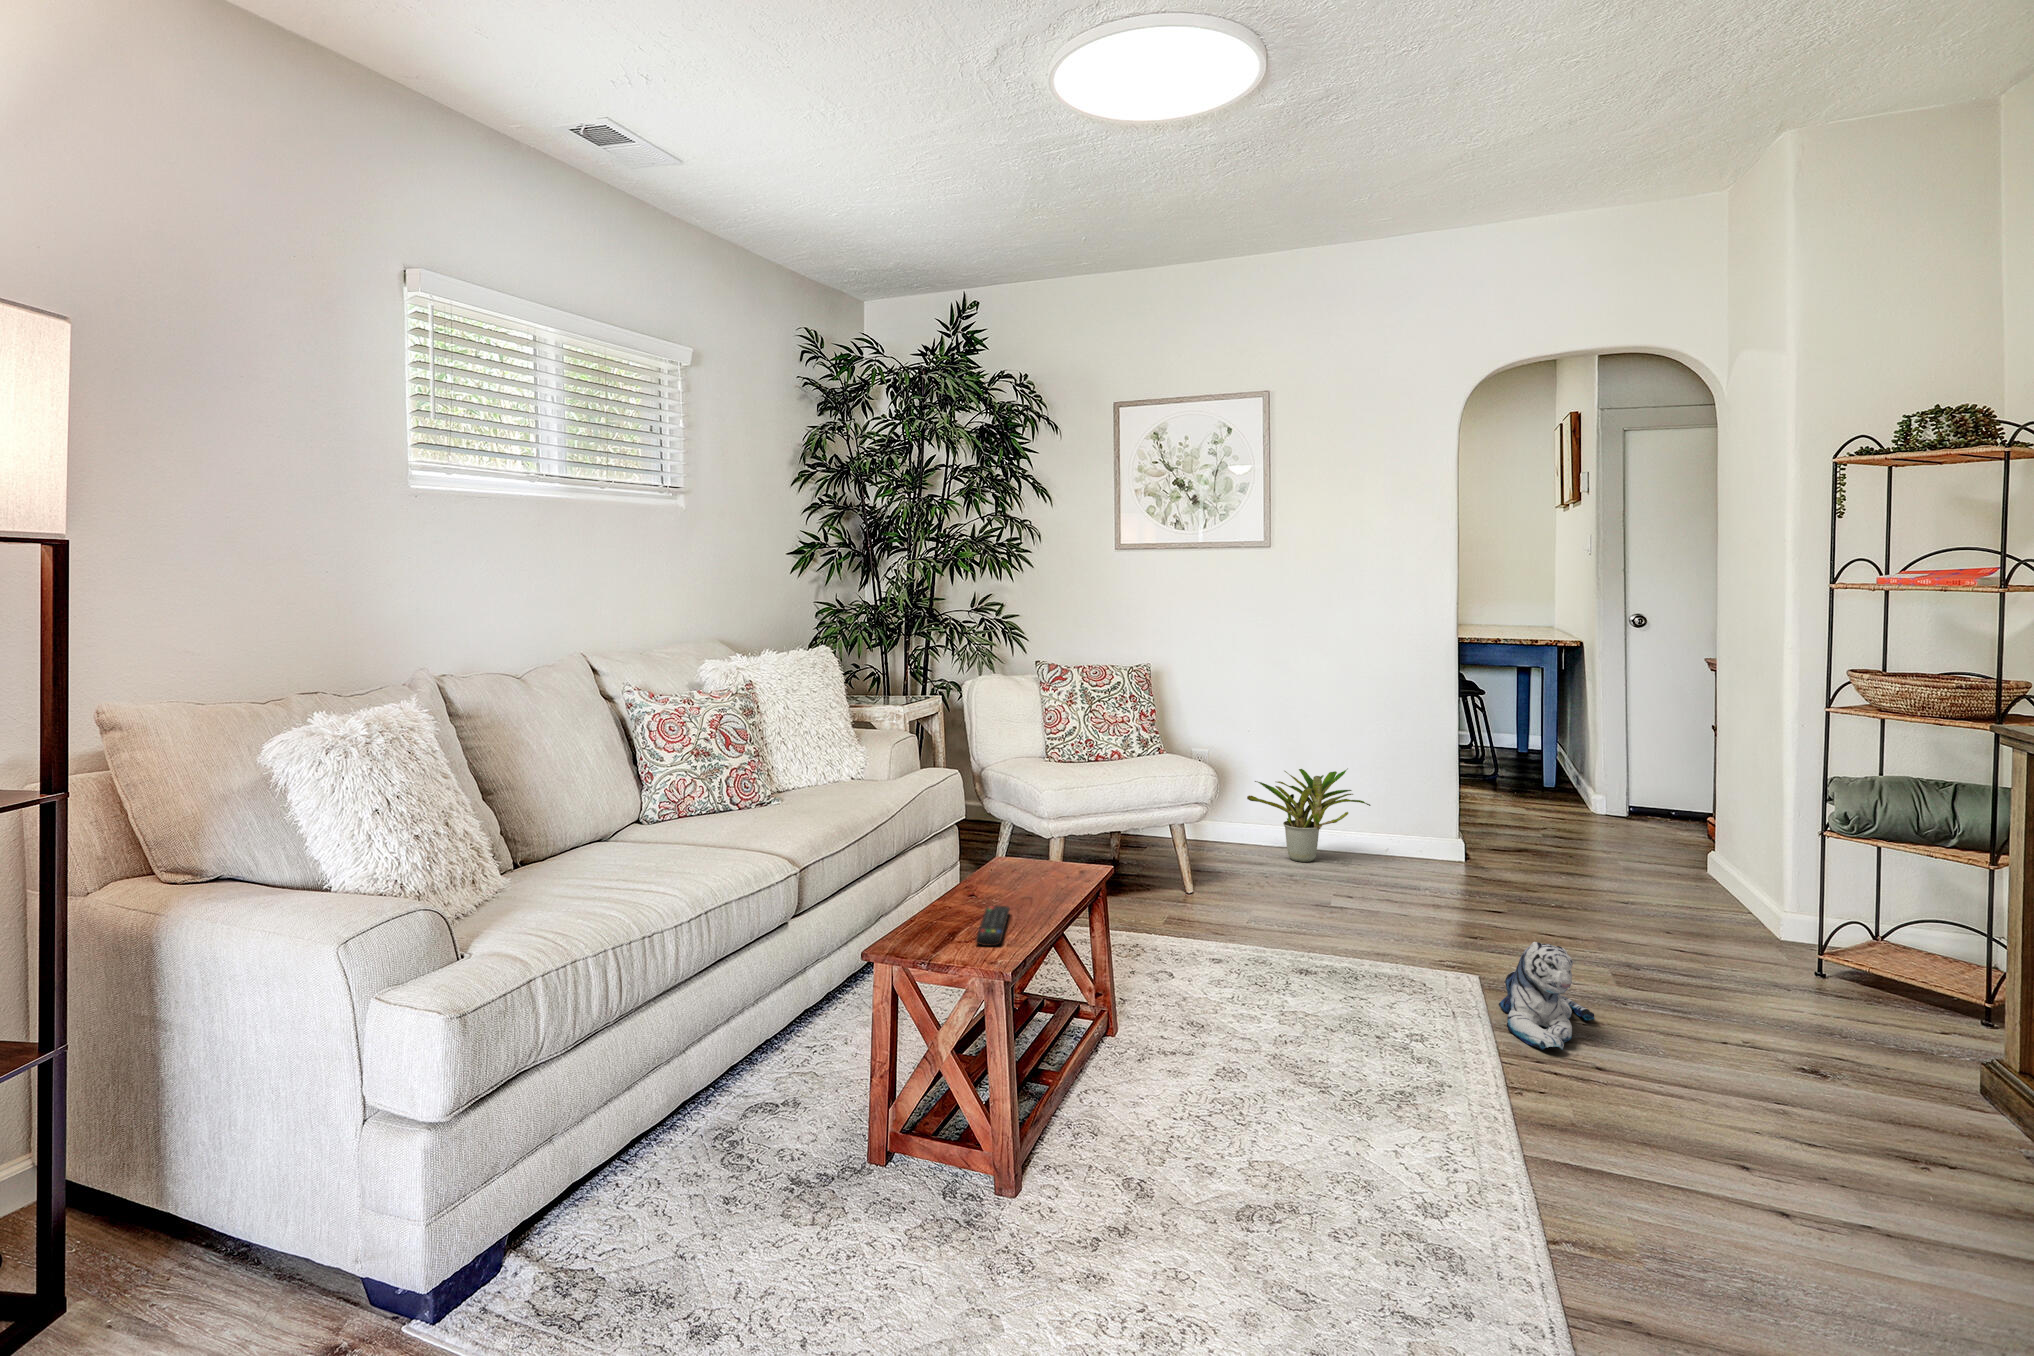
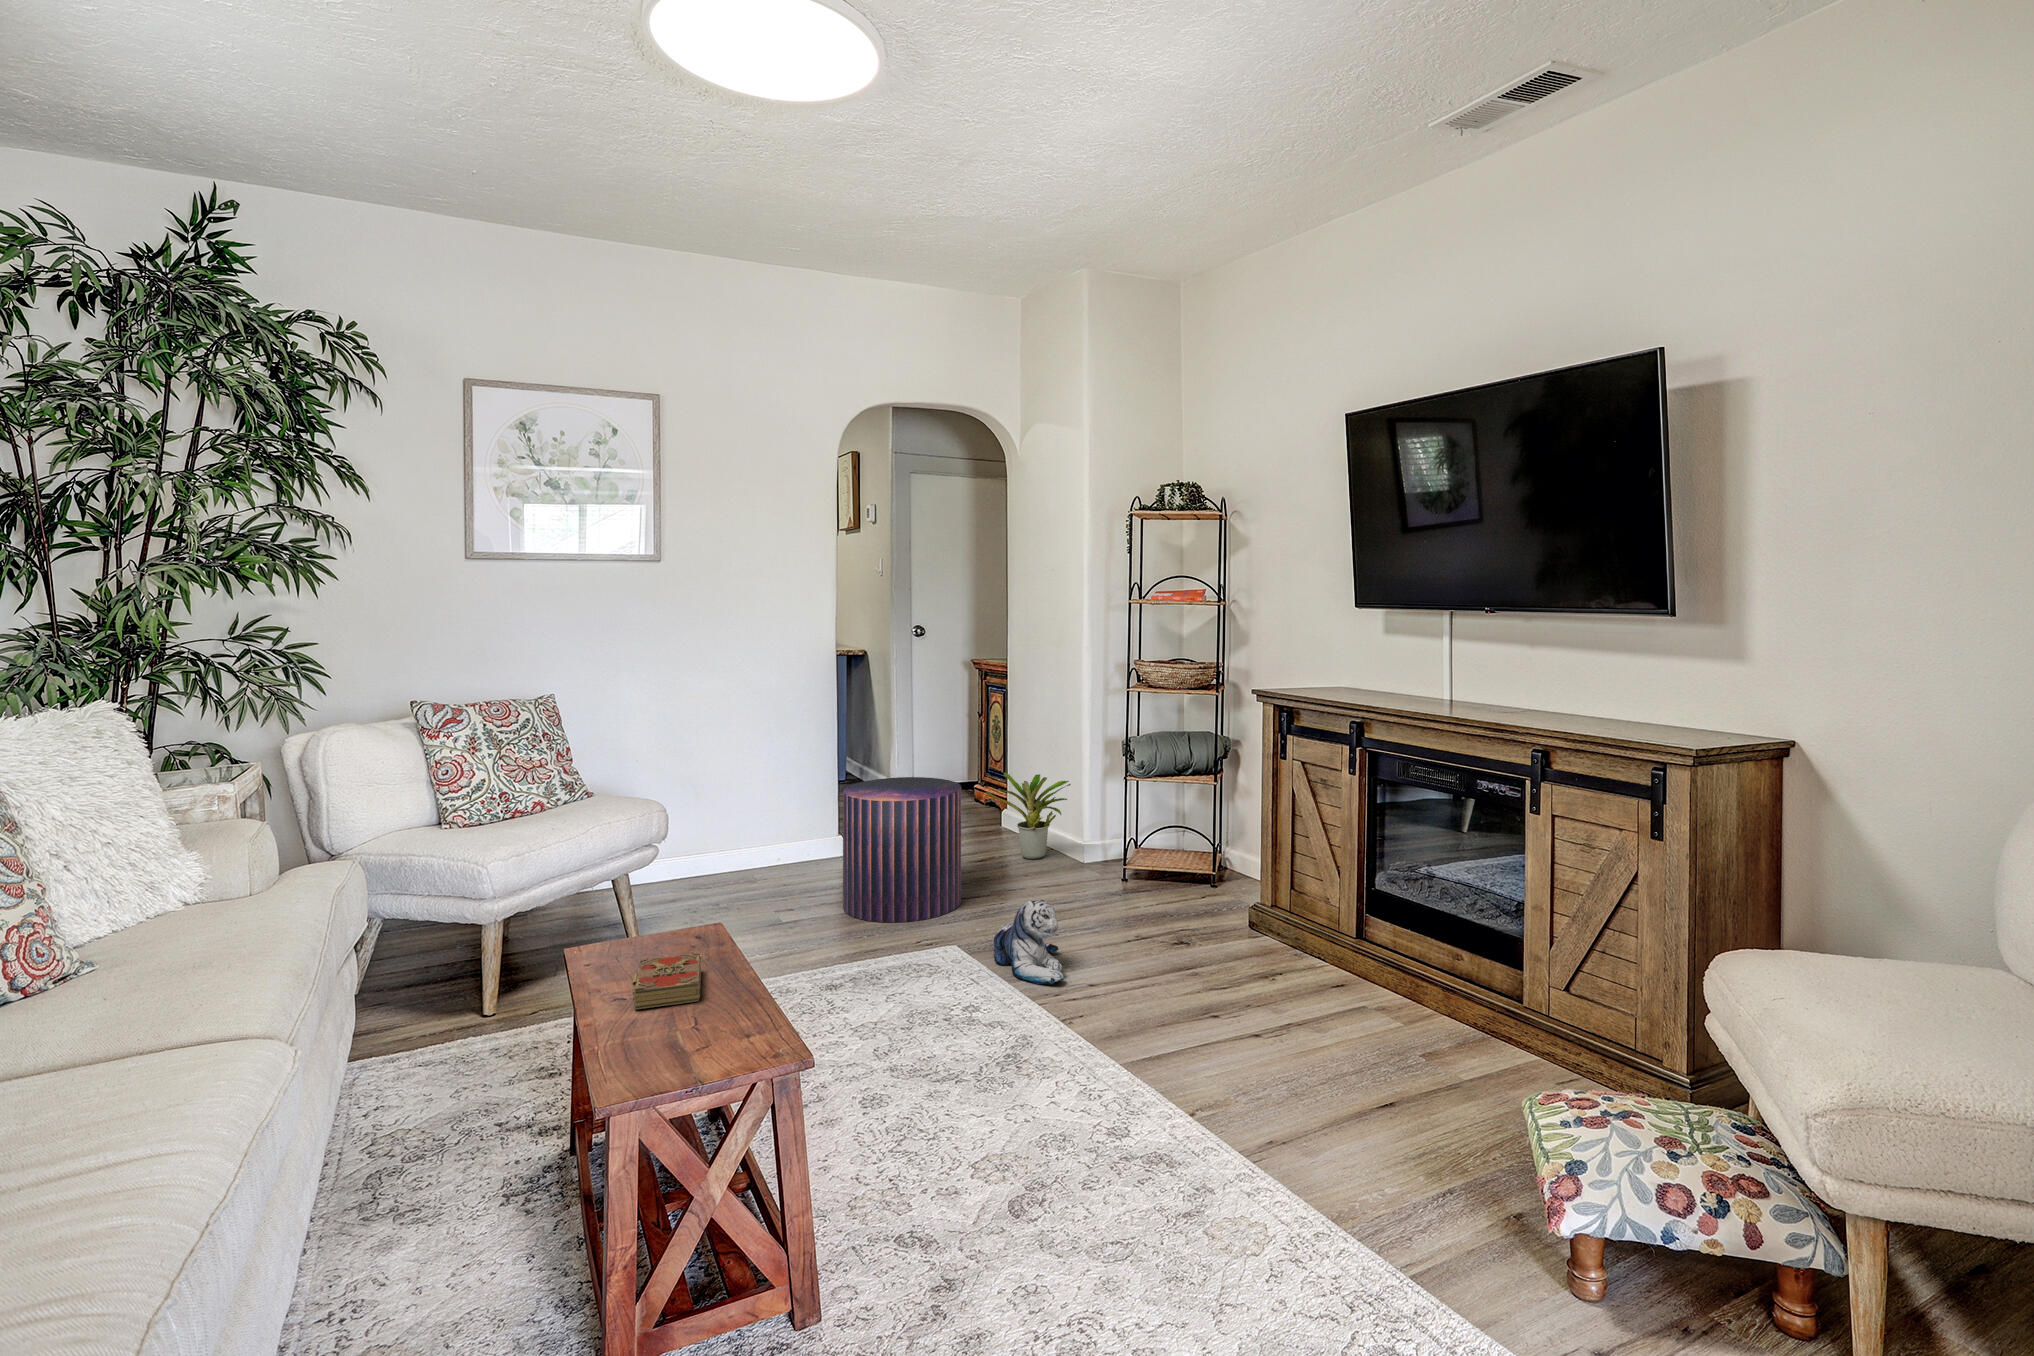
potted plant: present [1247,769,1370,862] -> present [986,773,1071,859]
pouf: none [1389,779,1539,946] -> present [843,777,961,922]
book: none [977,866,1055,908] -> present [633,951,701,1009]
remote control: present [975,906,1010,946] -> none [669,1004,750,1056]

